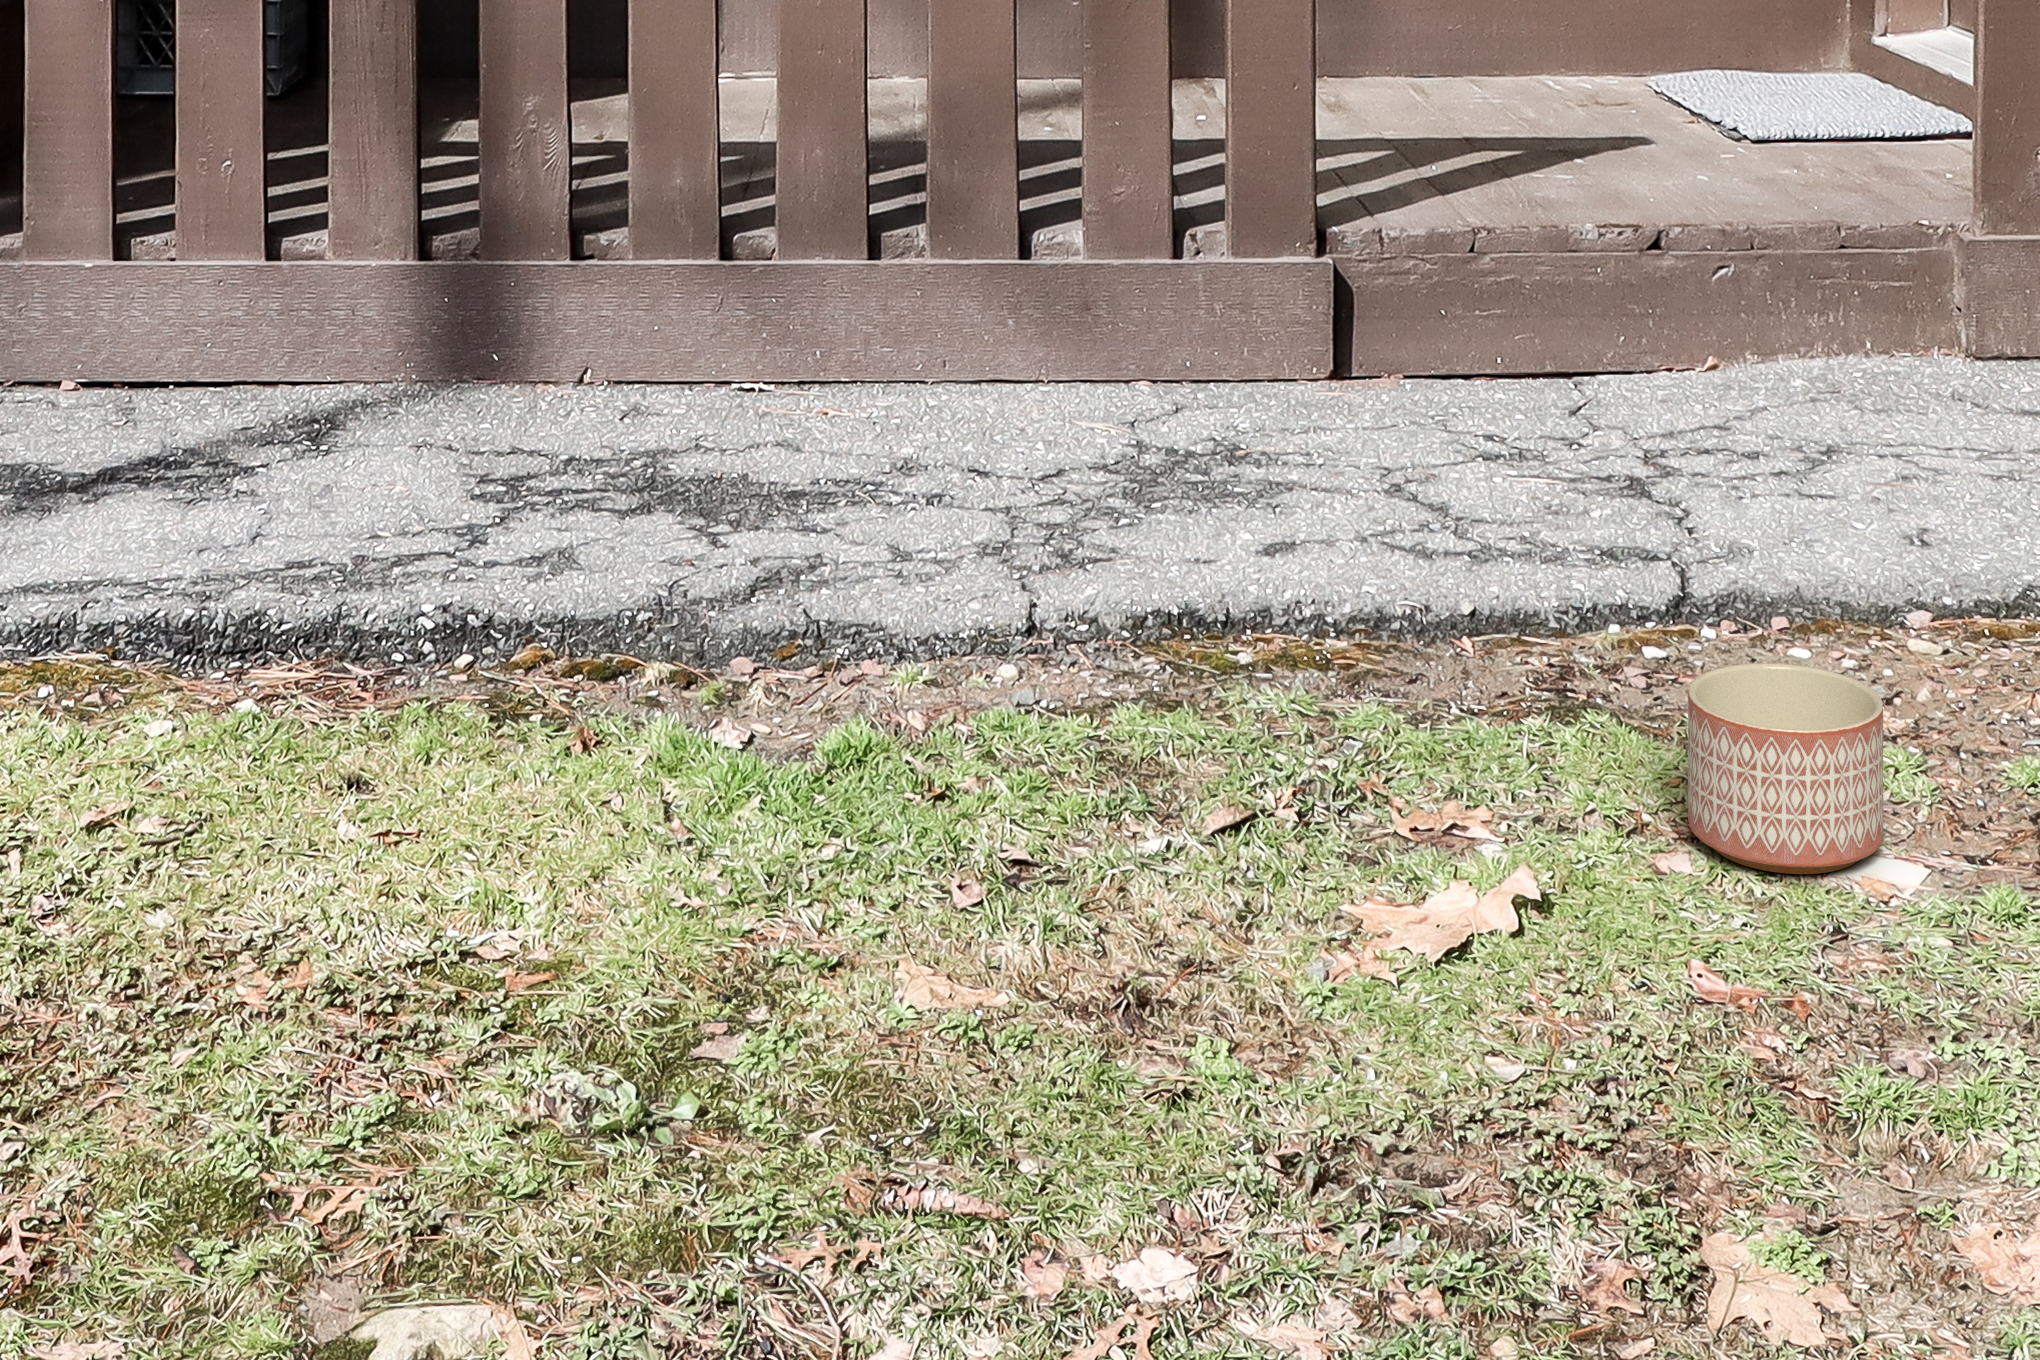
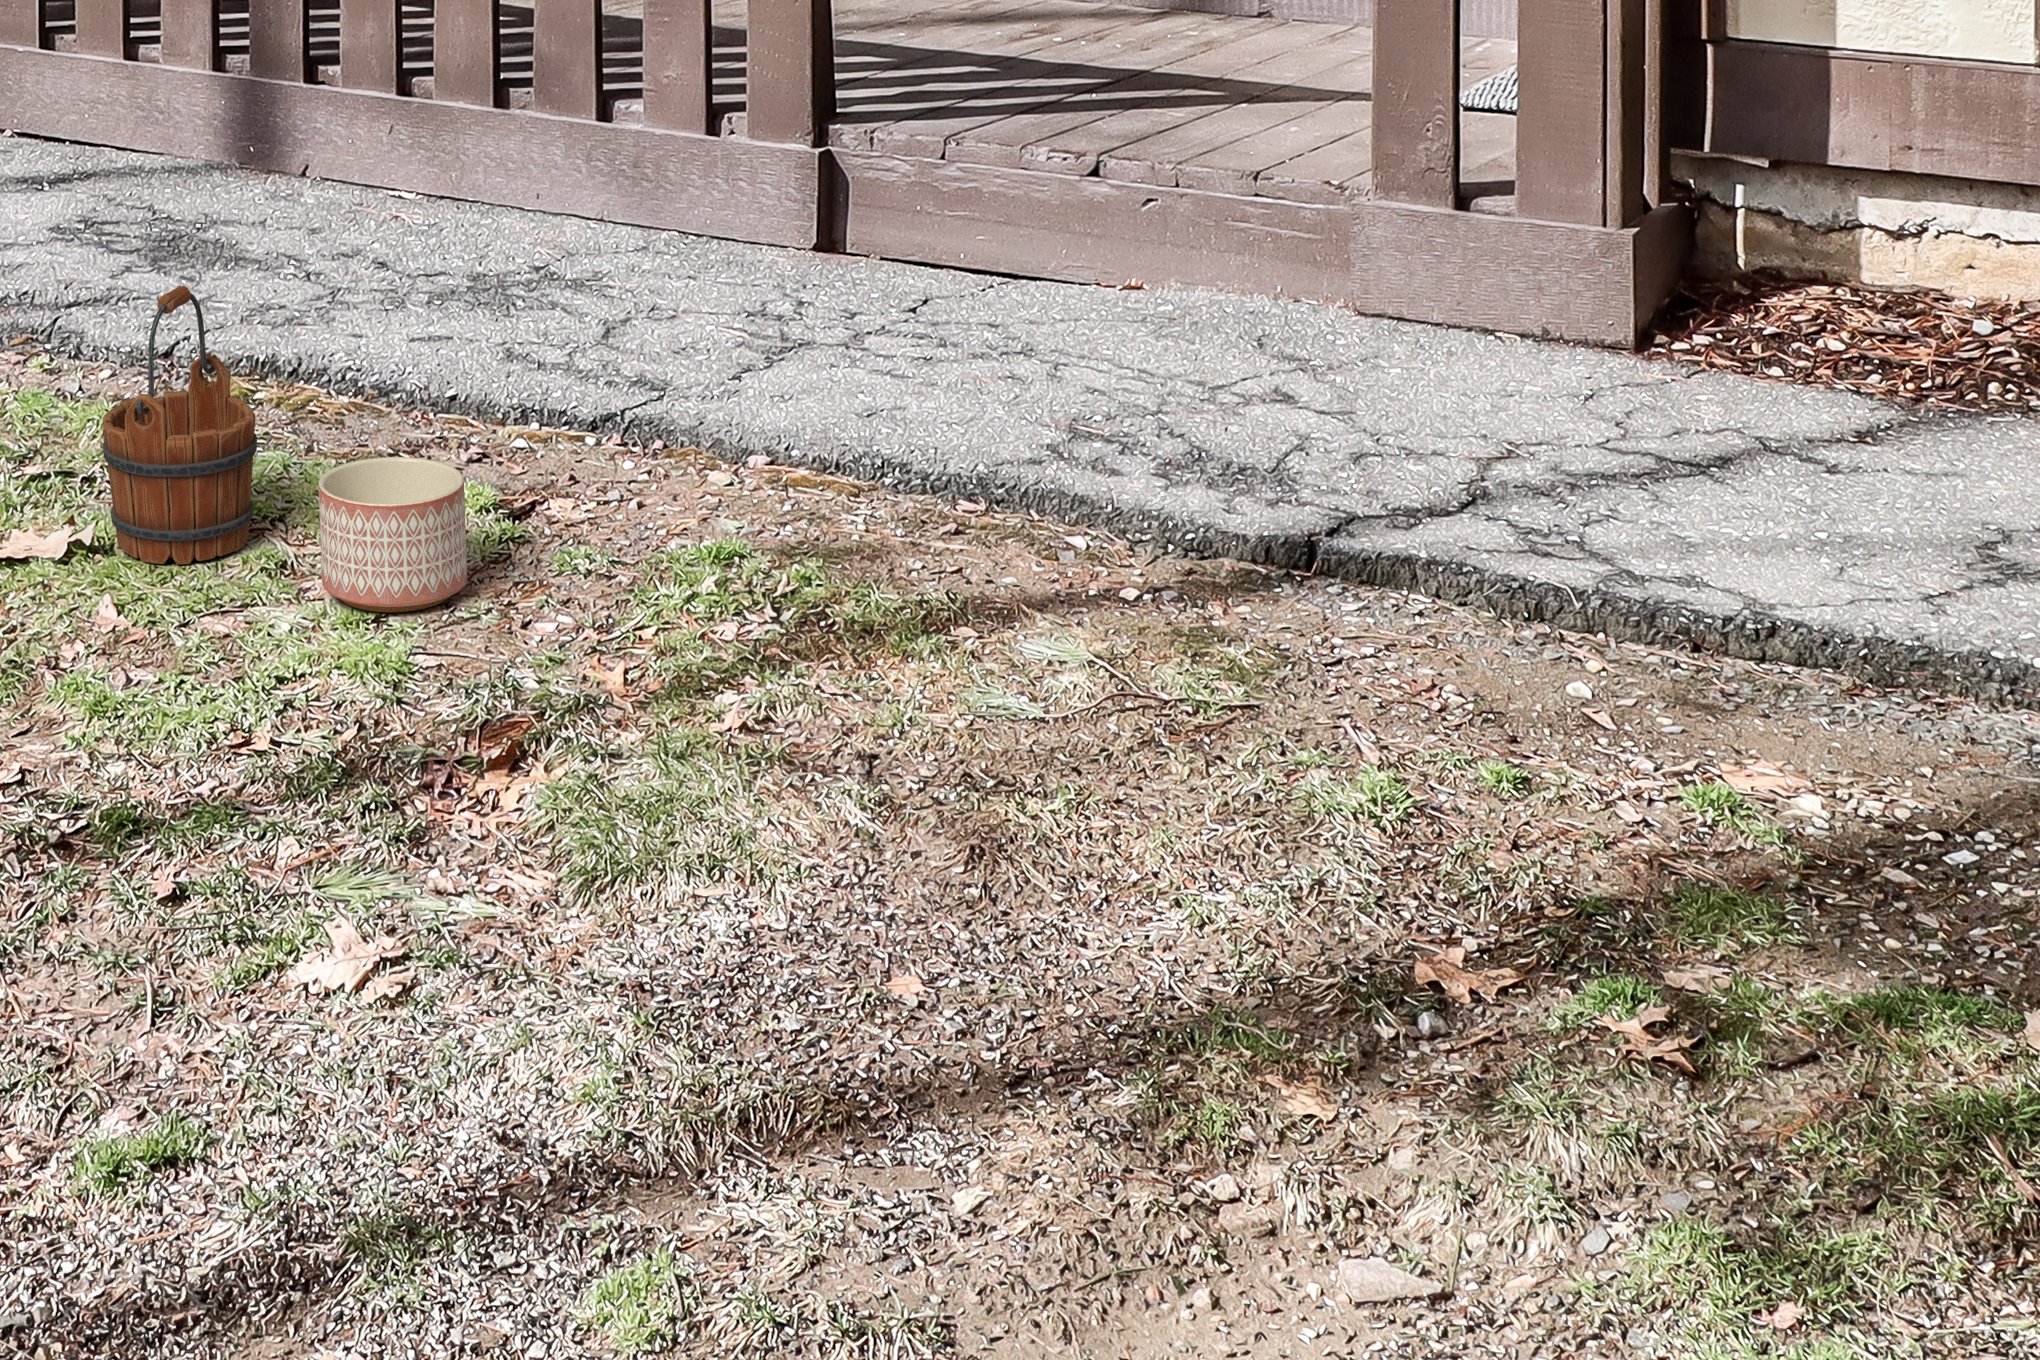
wooden bucket: none [1320,485,1531,876] -> present [102,285,257,564]

